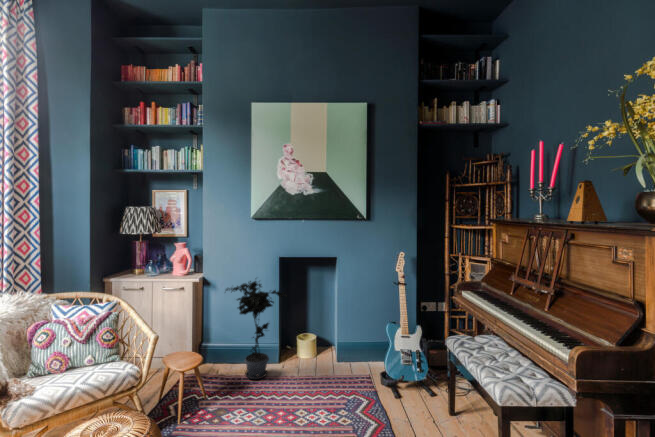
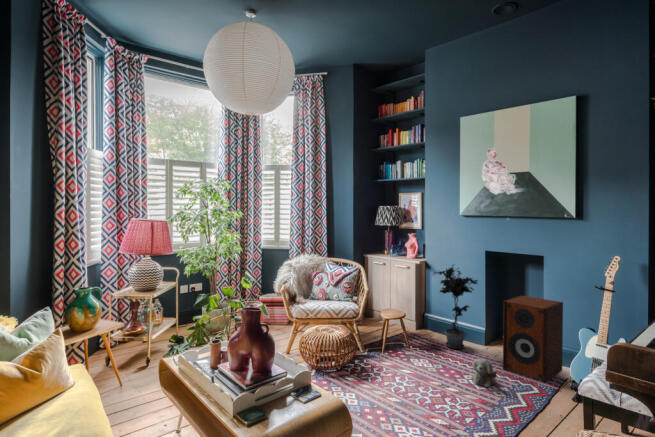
speaker: none [321,300,366,387] -> present [503,295,563,382]
plush toy: none [309,388,338,424] -> present [471,359,496,387]

